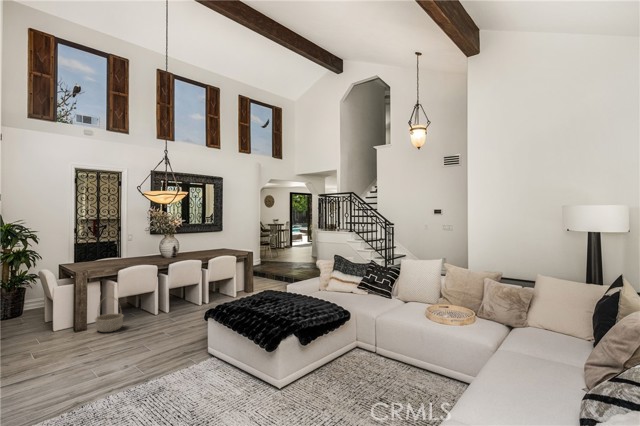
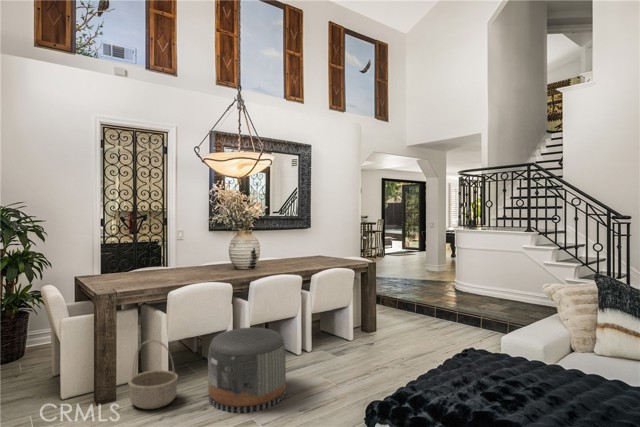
pouf: none [141,290,185,331] -> present [208,327,286,413]

